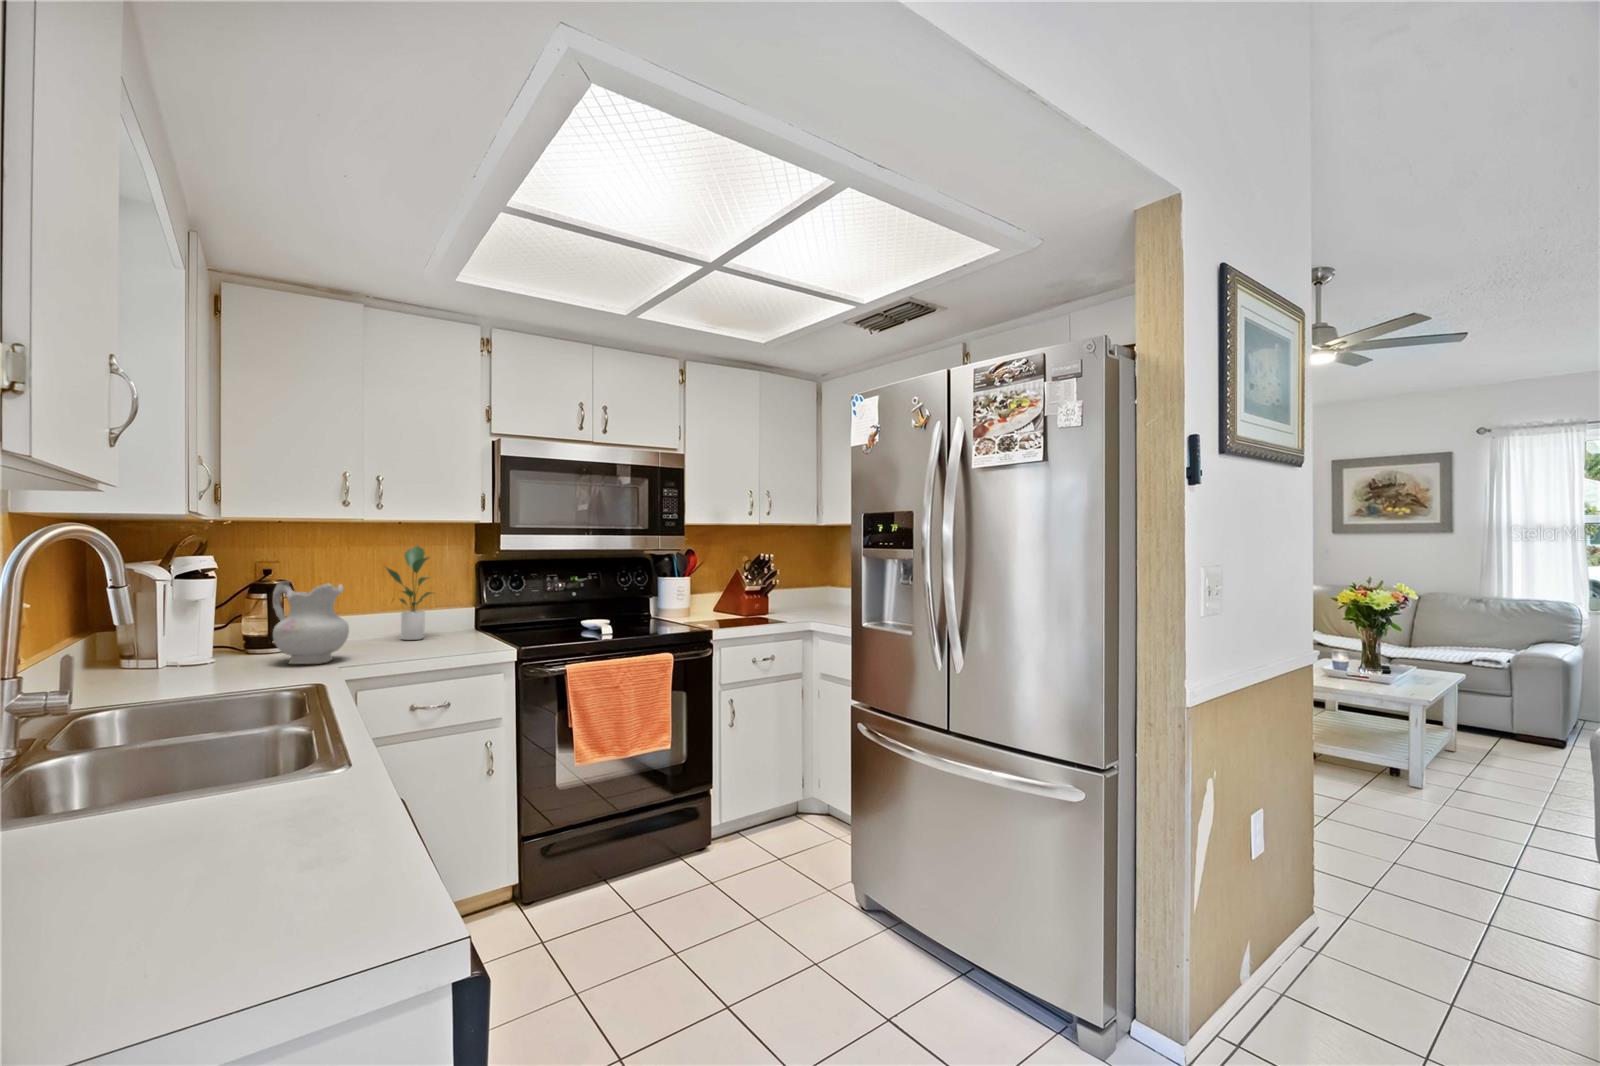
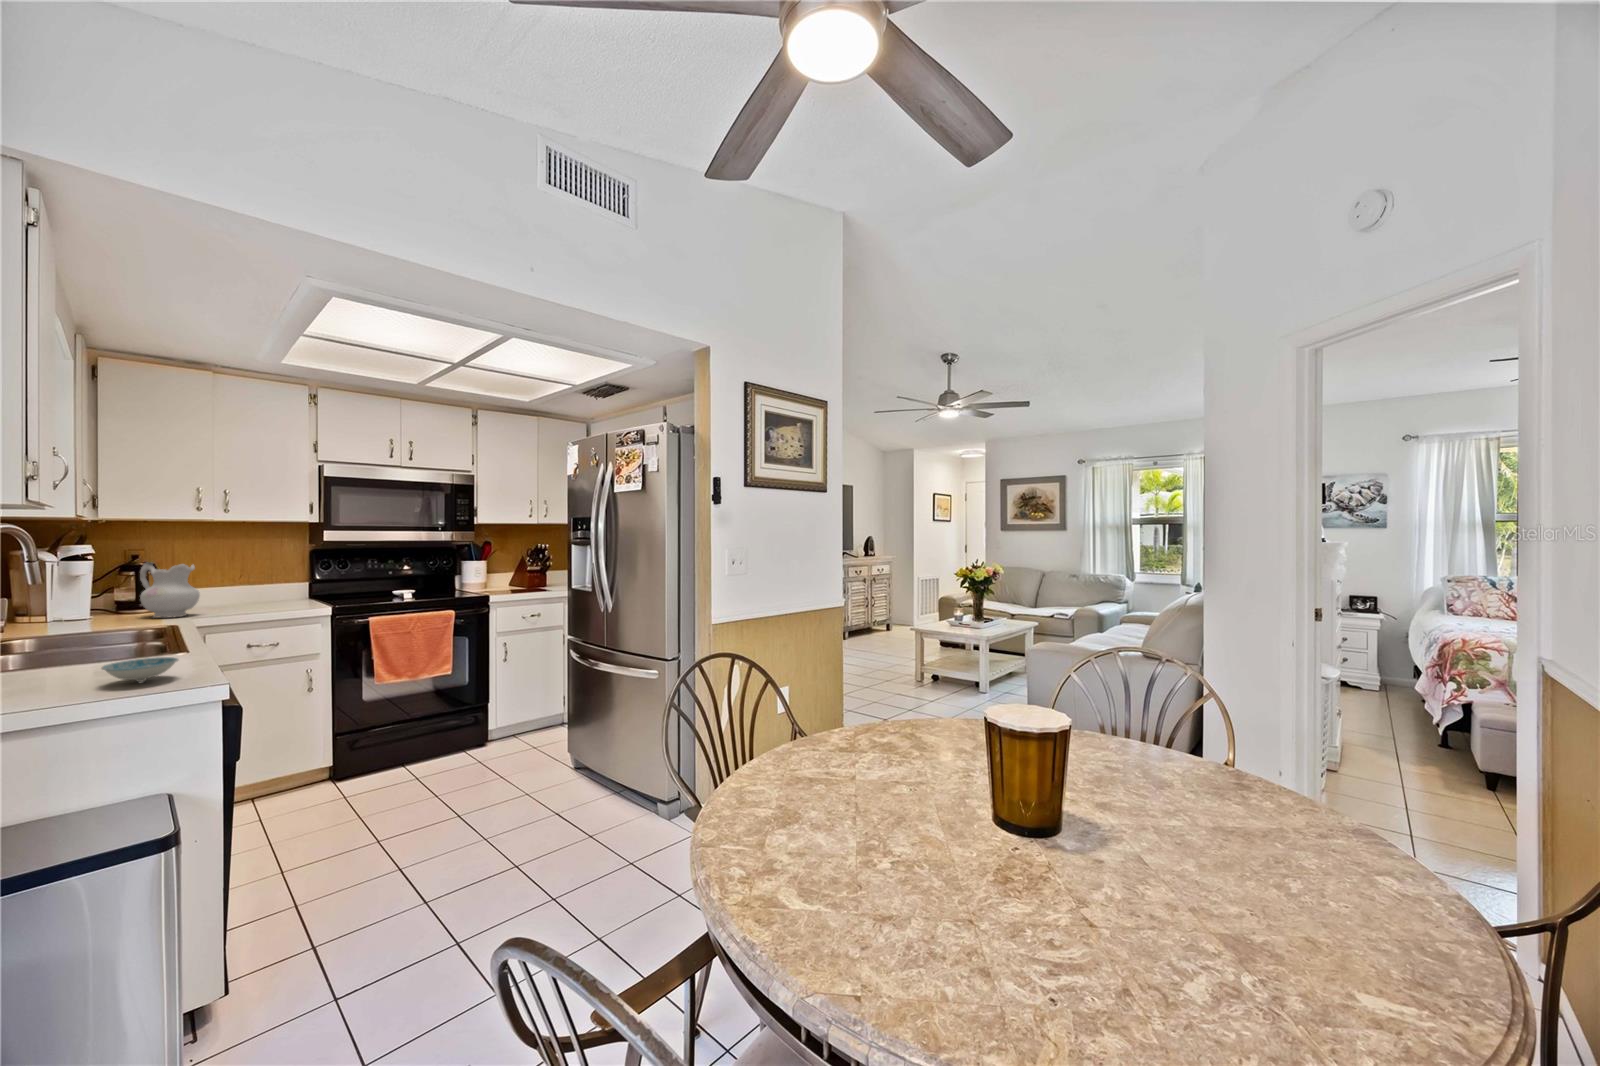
potted plant: present [386,546,433,640] -> none [231,539,273,605]
ceramic bowl: none [189,812,347,889] -> present [101,657,179,682]

